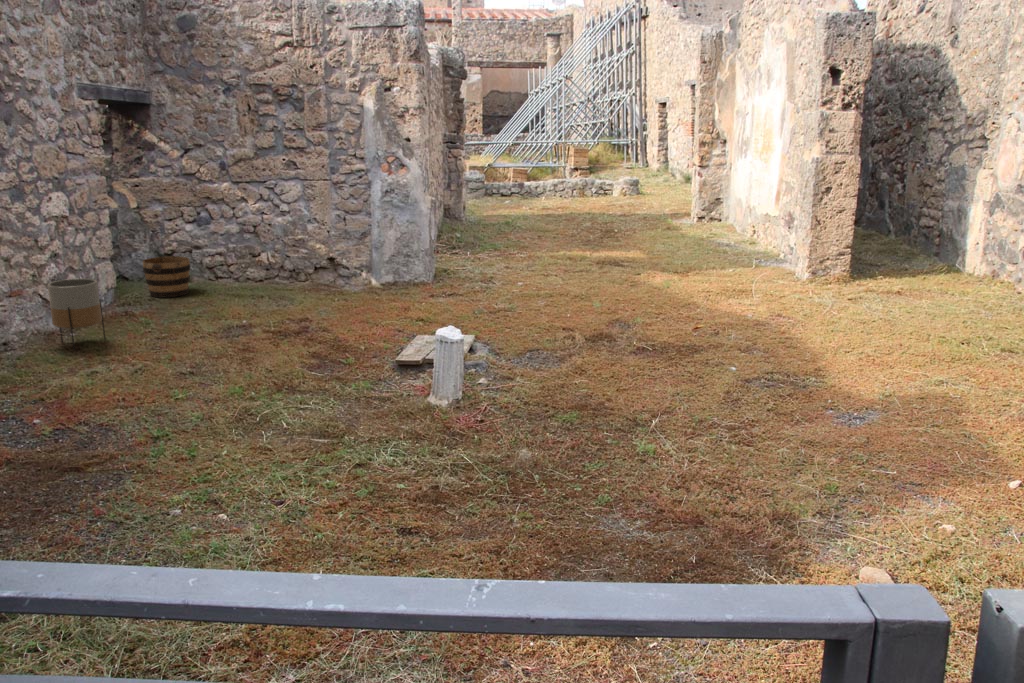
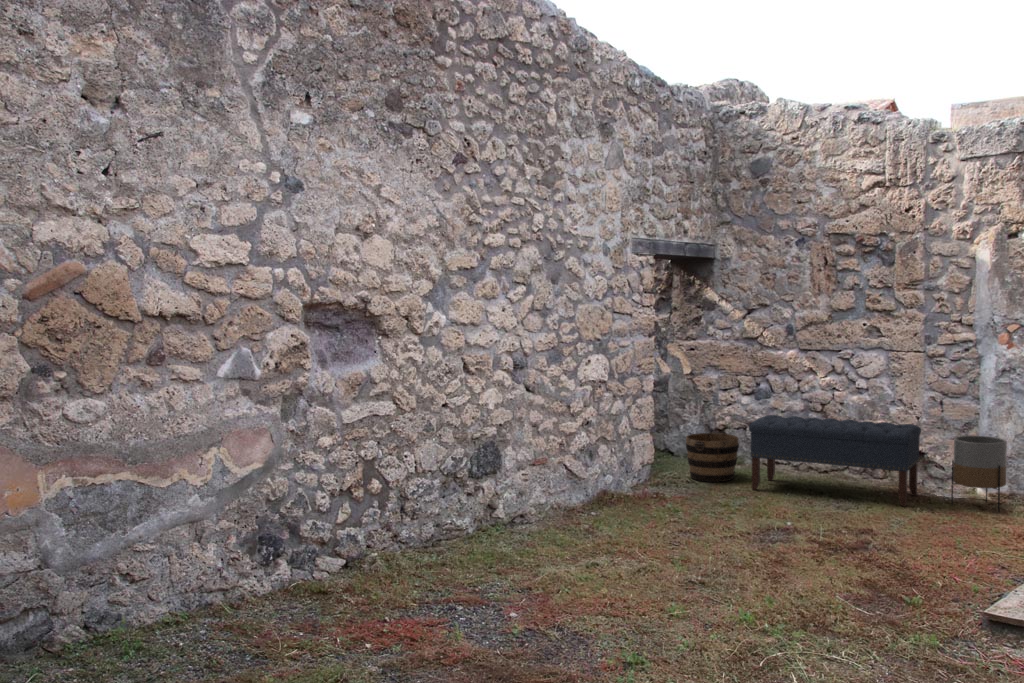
bench: none [200,237,333,299] -> present [749,415,921,506]
planter: present [48,279,105,350] -> present [951,436,1007,512]

